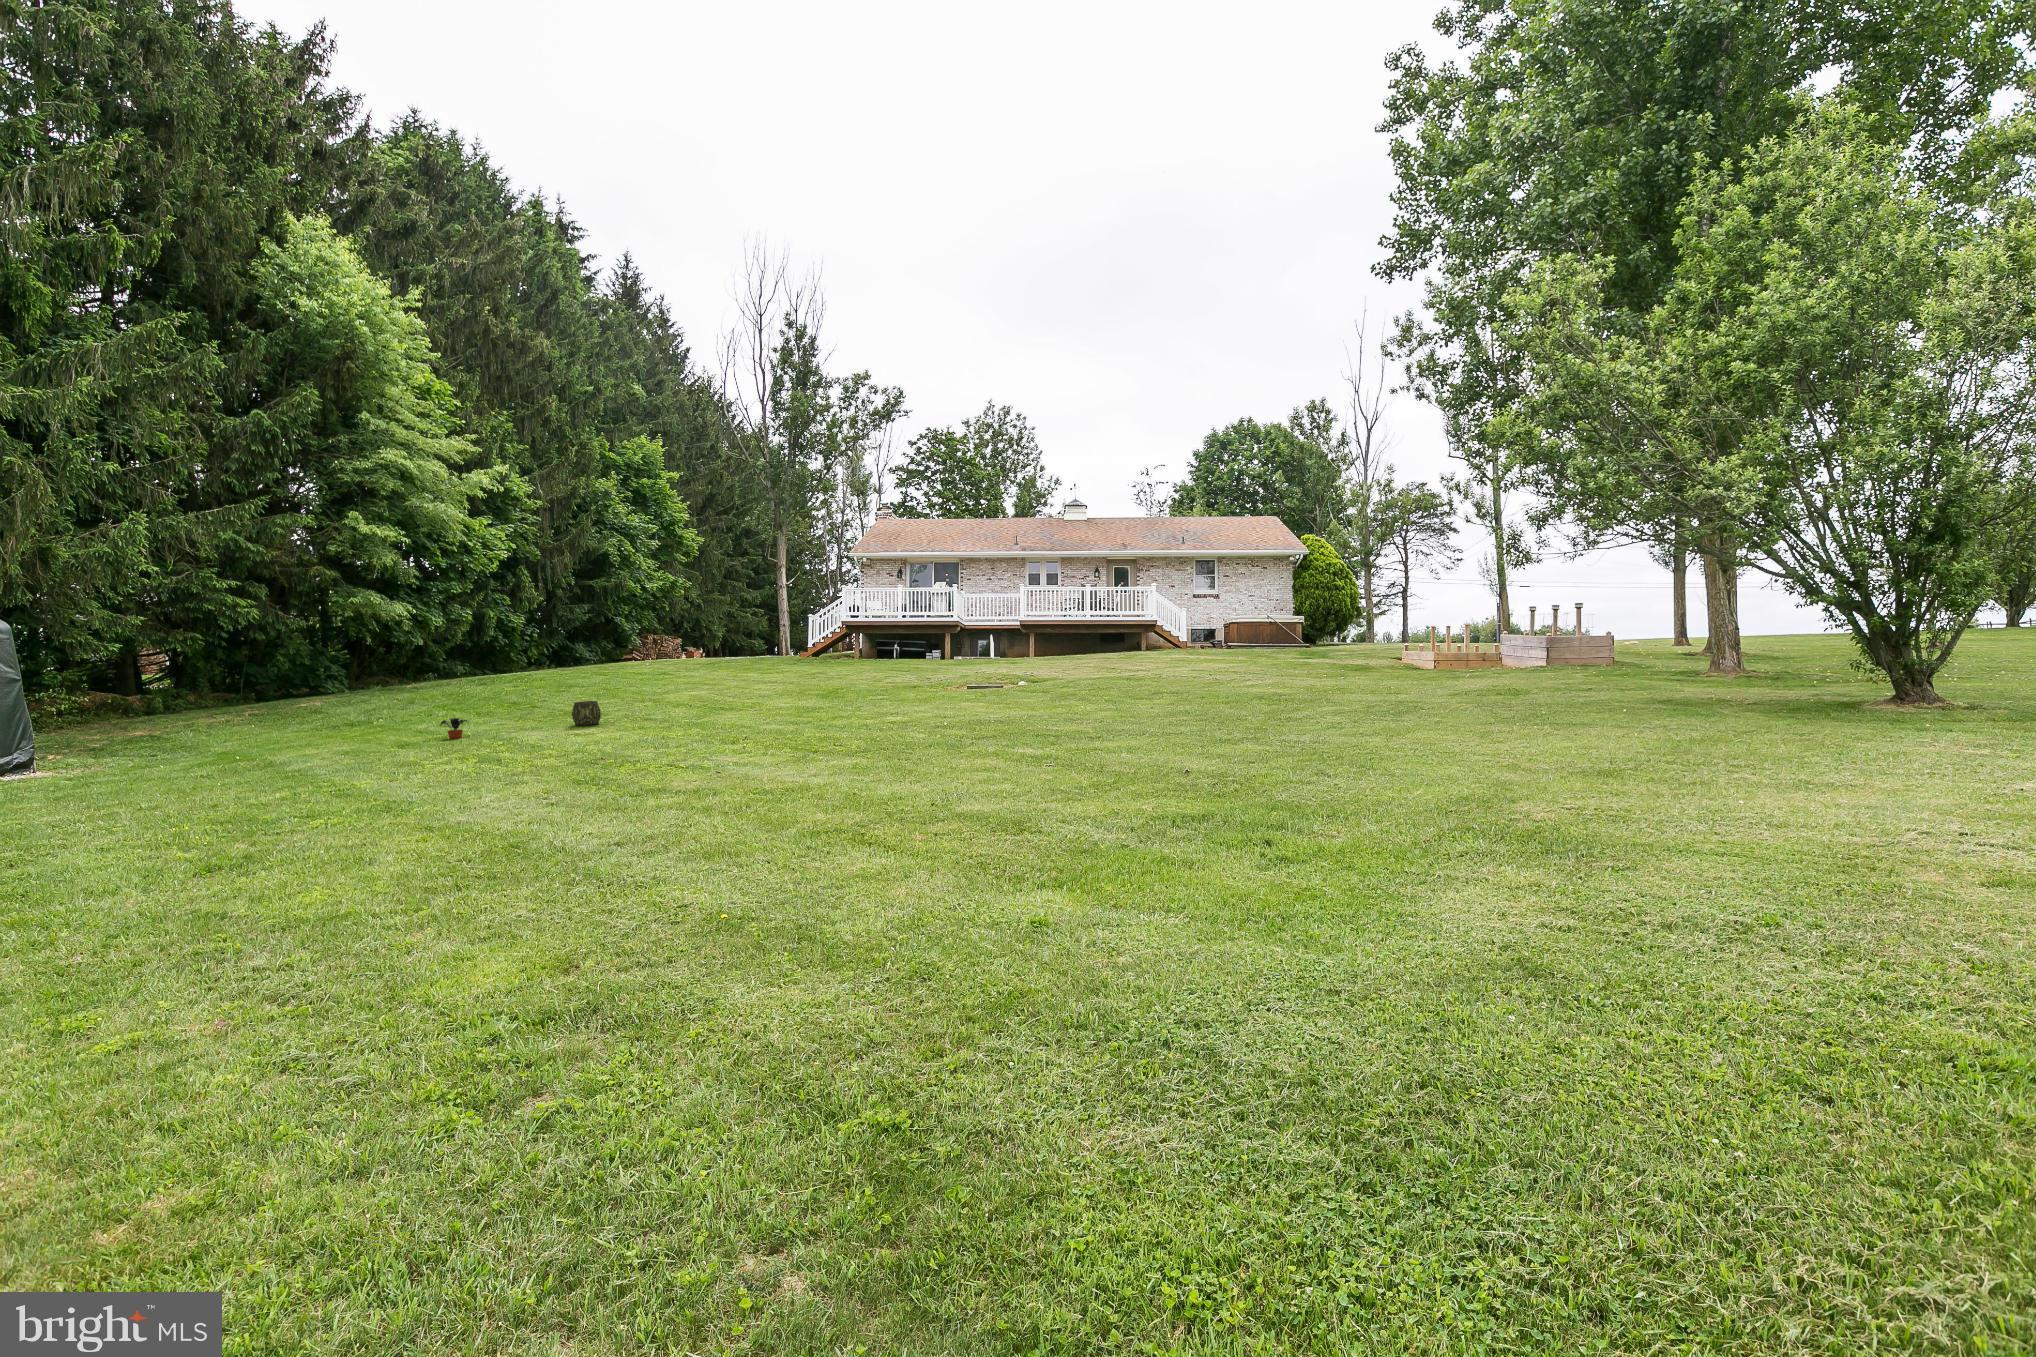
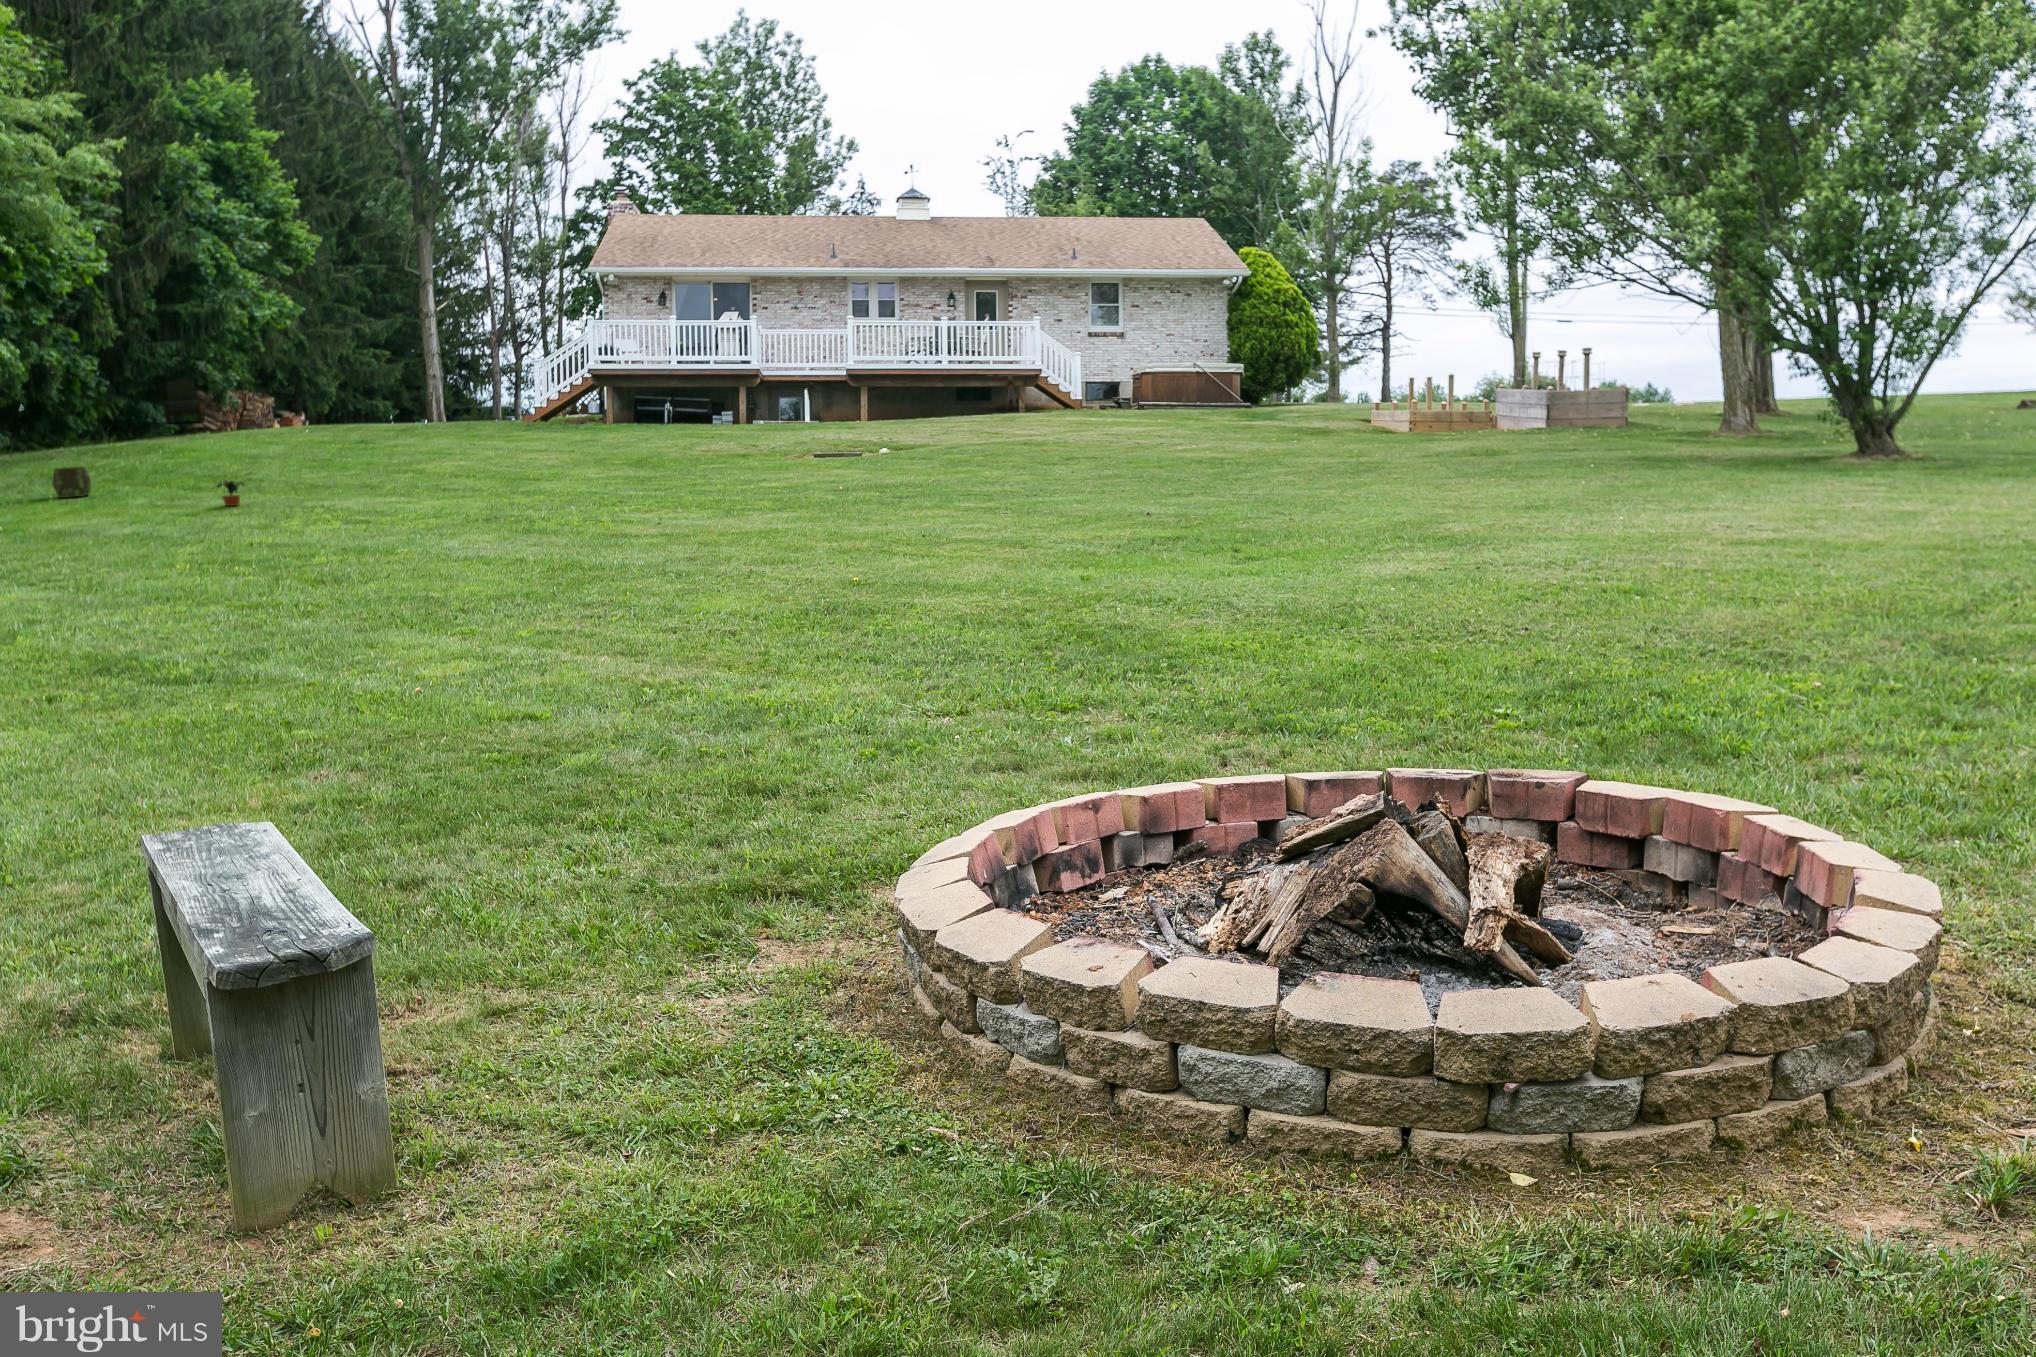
lounge chair: none [590,623,615,653] -> present [164,379,202,423]
round table: none [1115,625,1150,649] -> present [996,375,1026,407]
woven basket: present [572,701,601,725] -> present [52,467,91,497]

